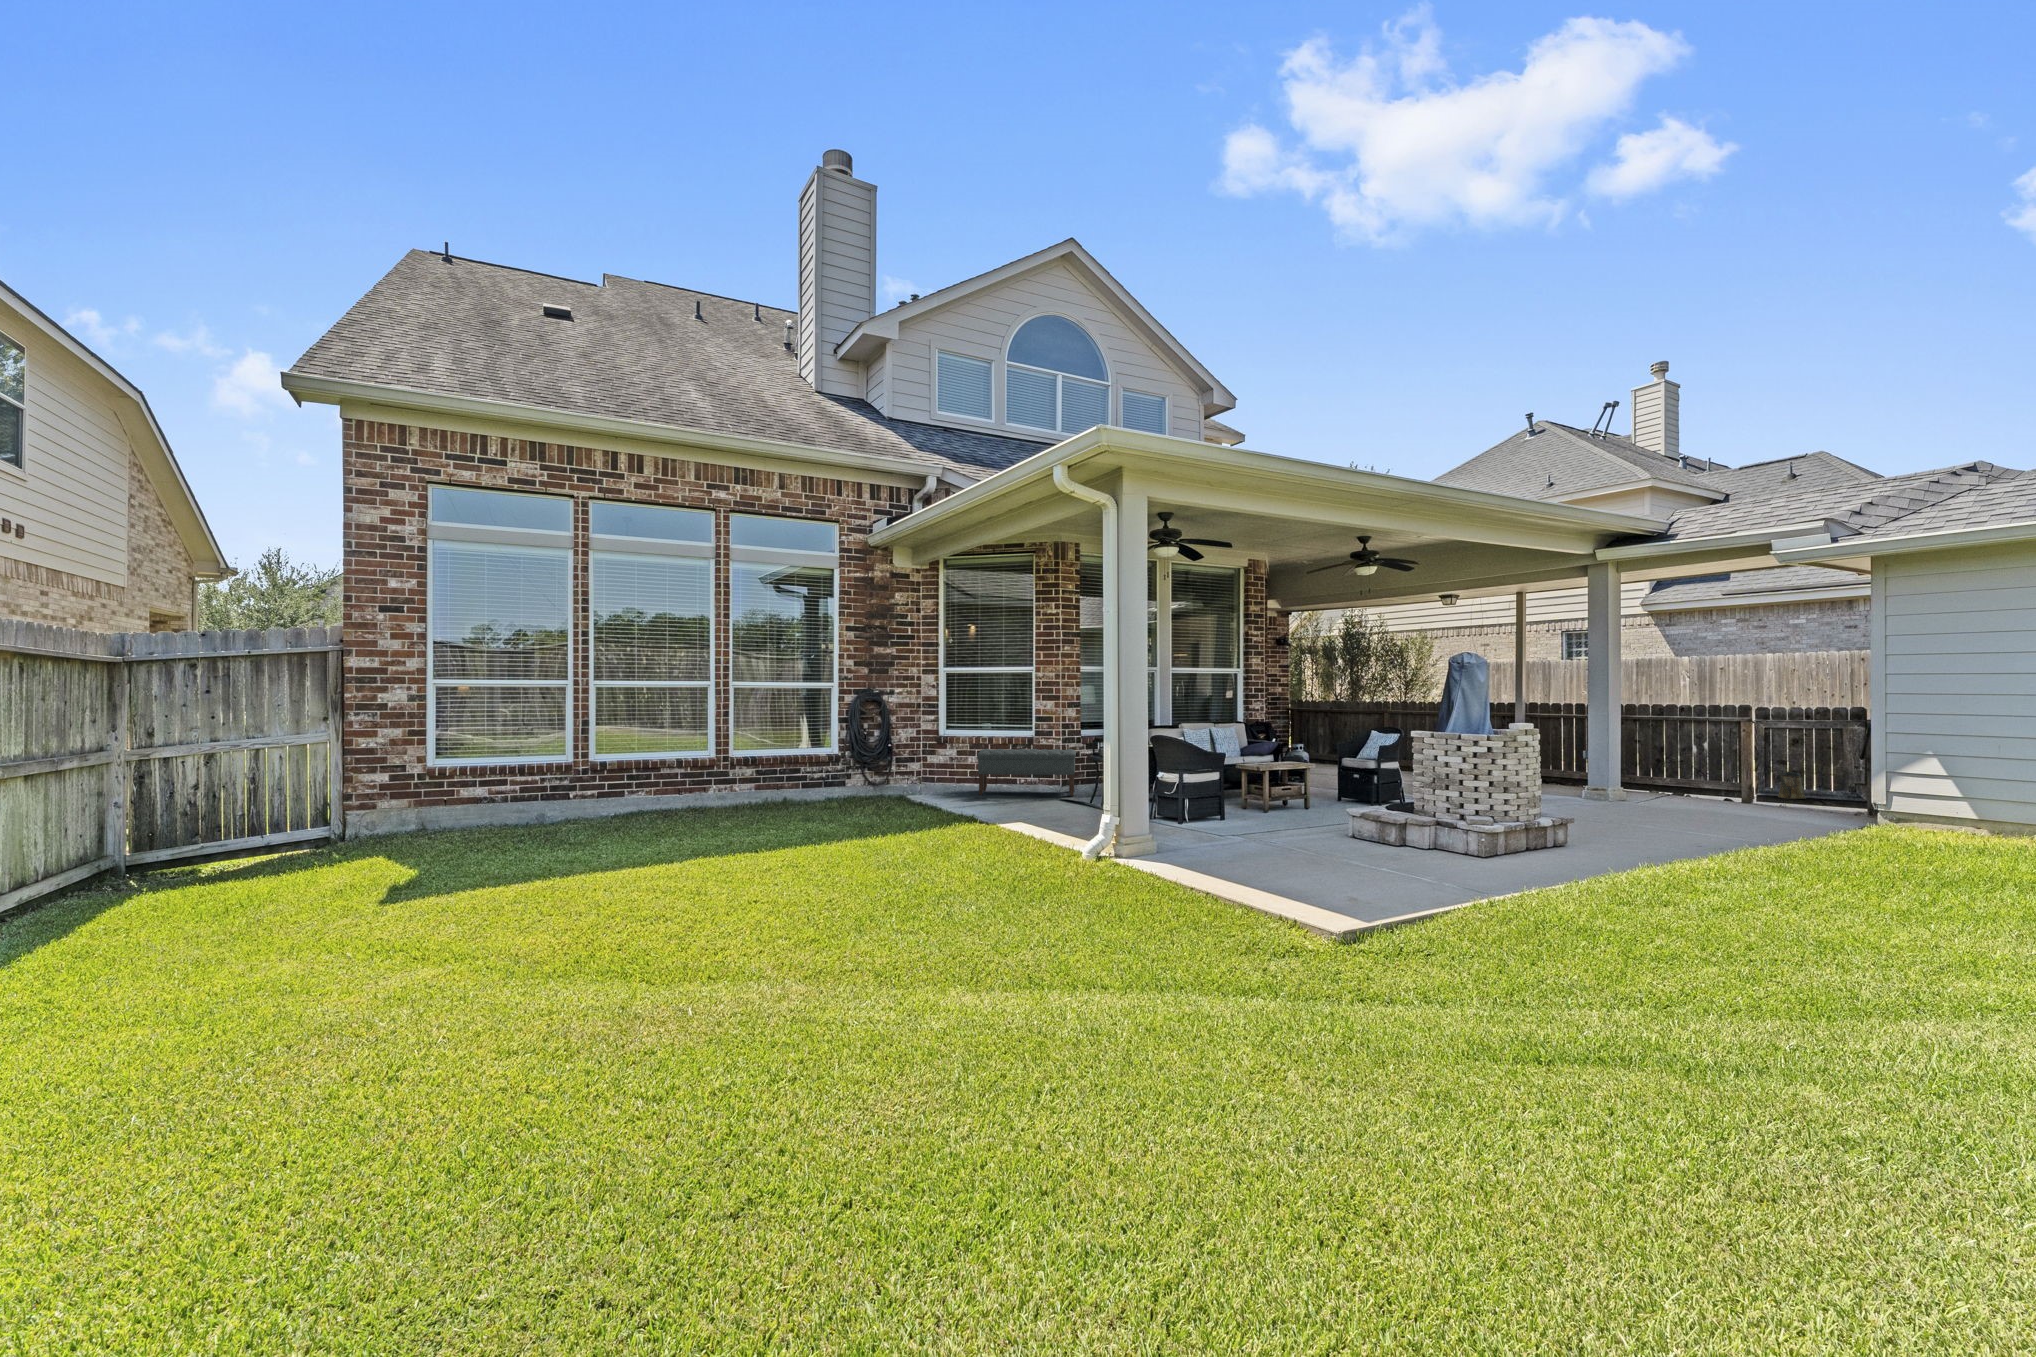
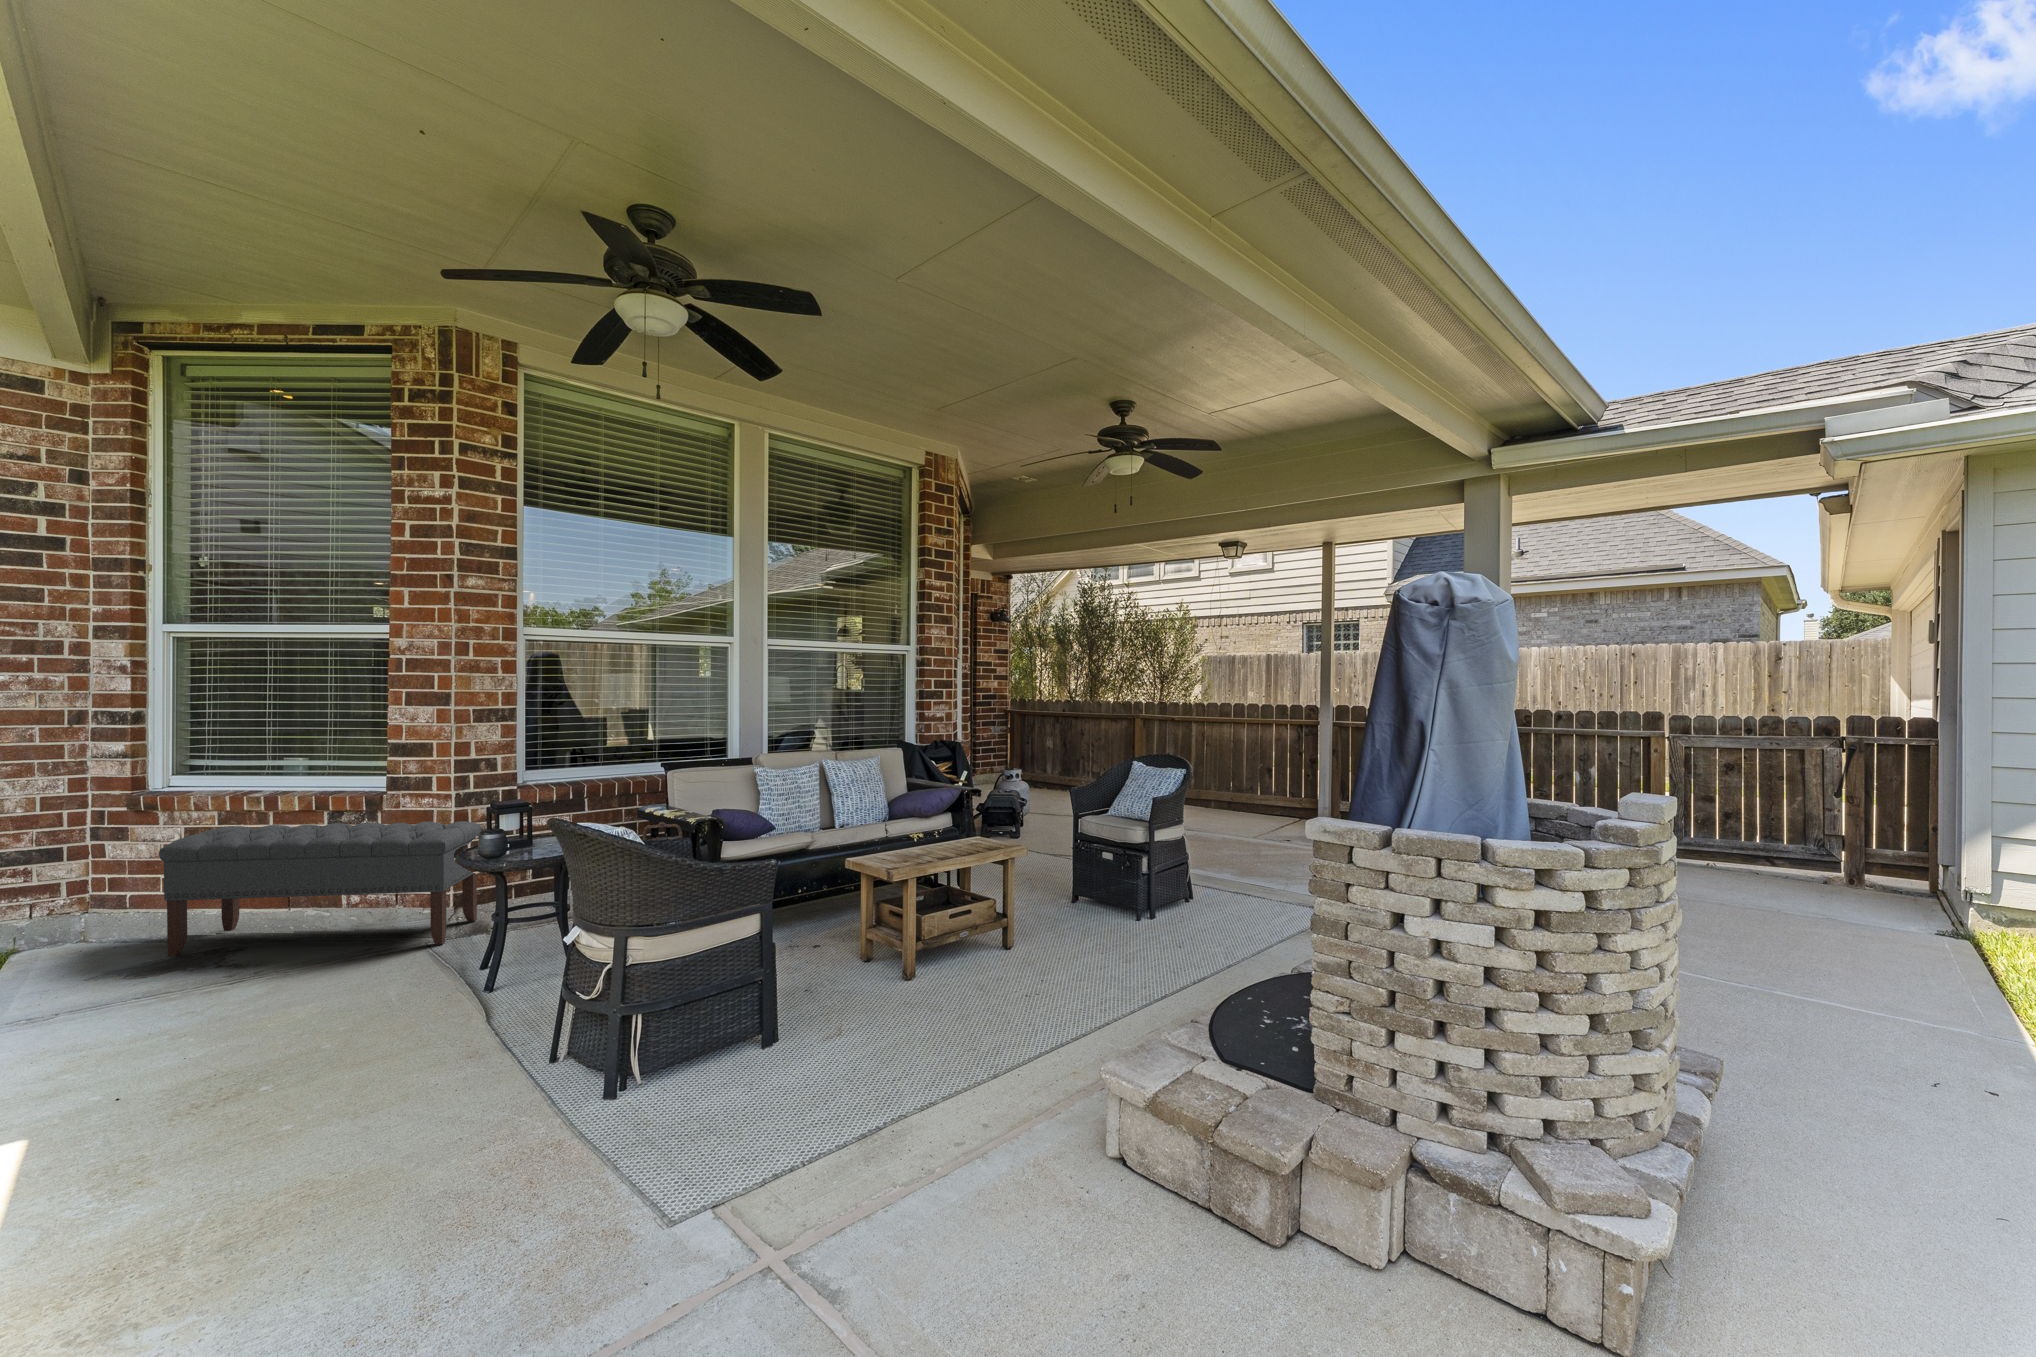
watering can: present [1777,771,1806,799] -> none [1769,825,1817,872]

